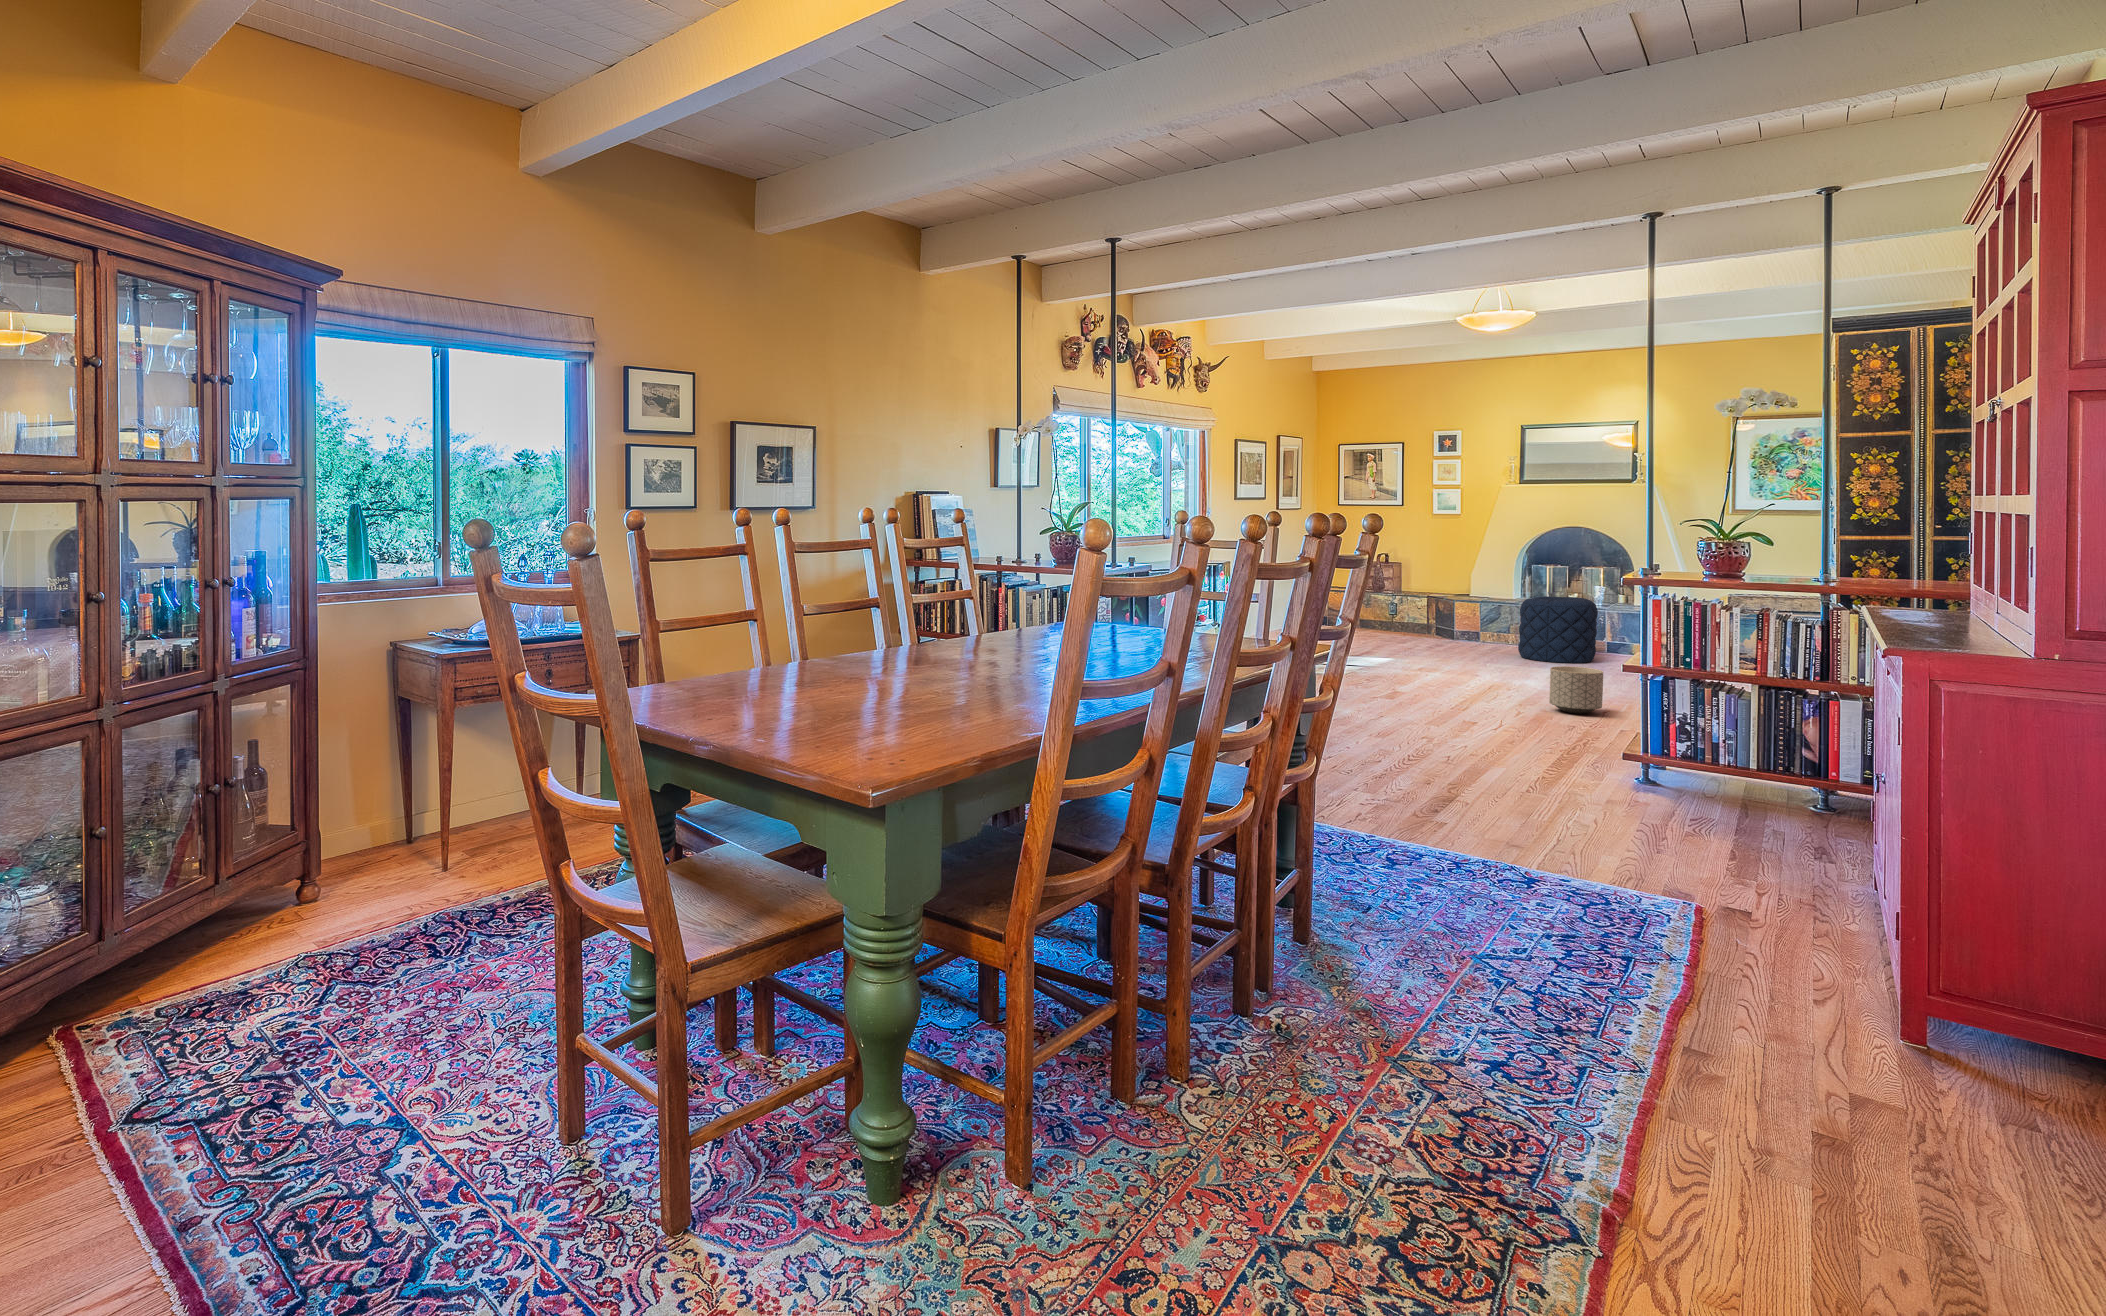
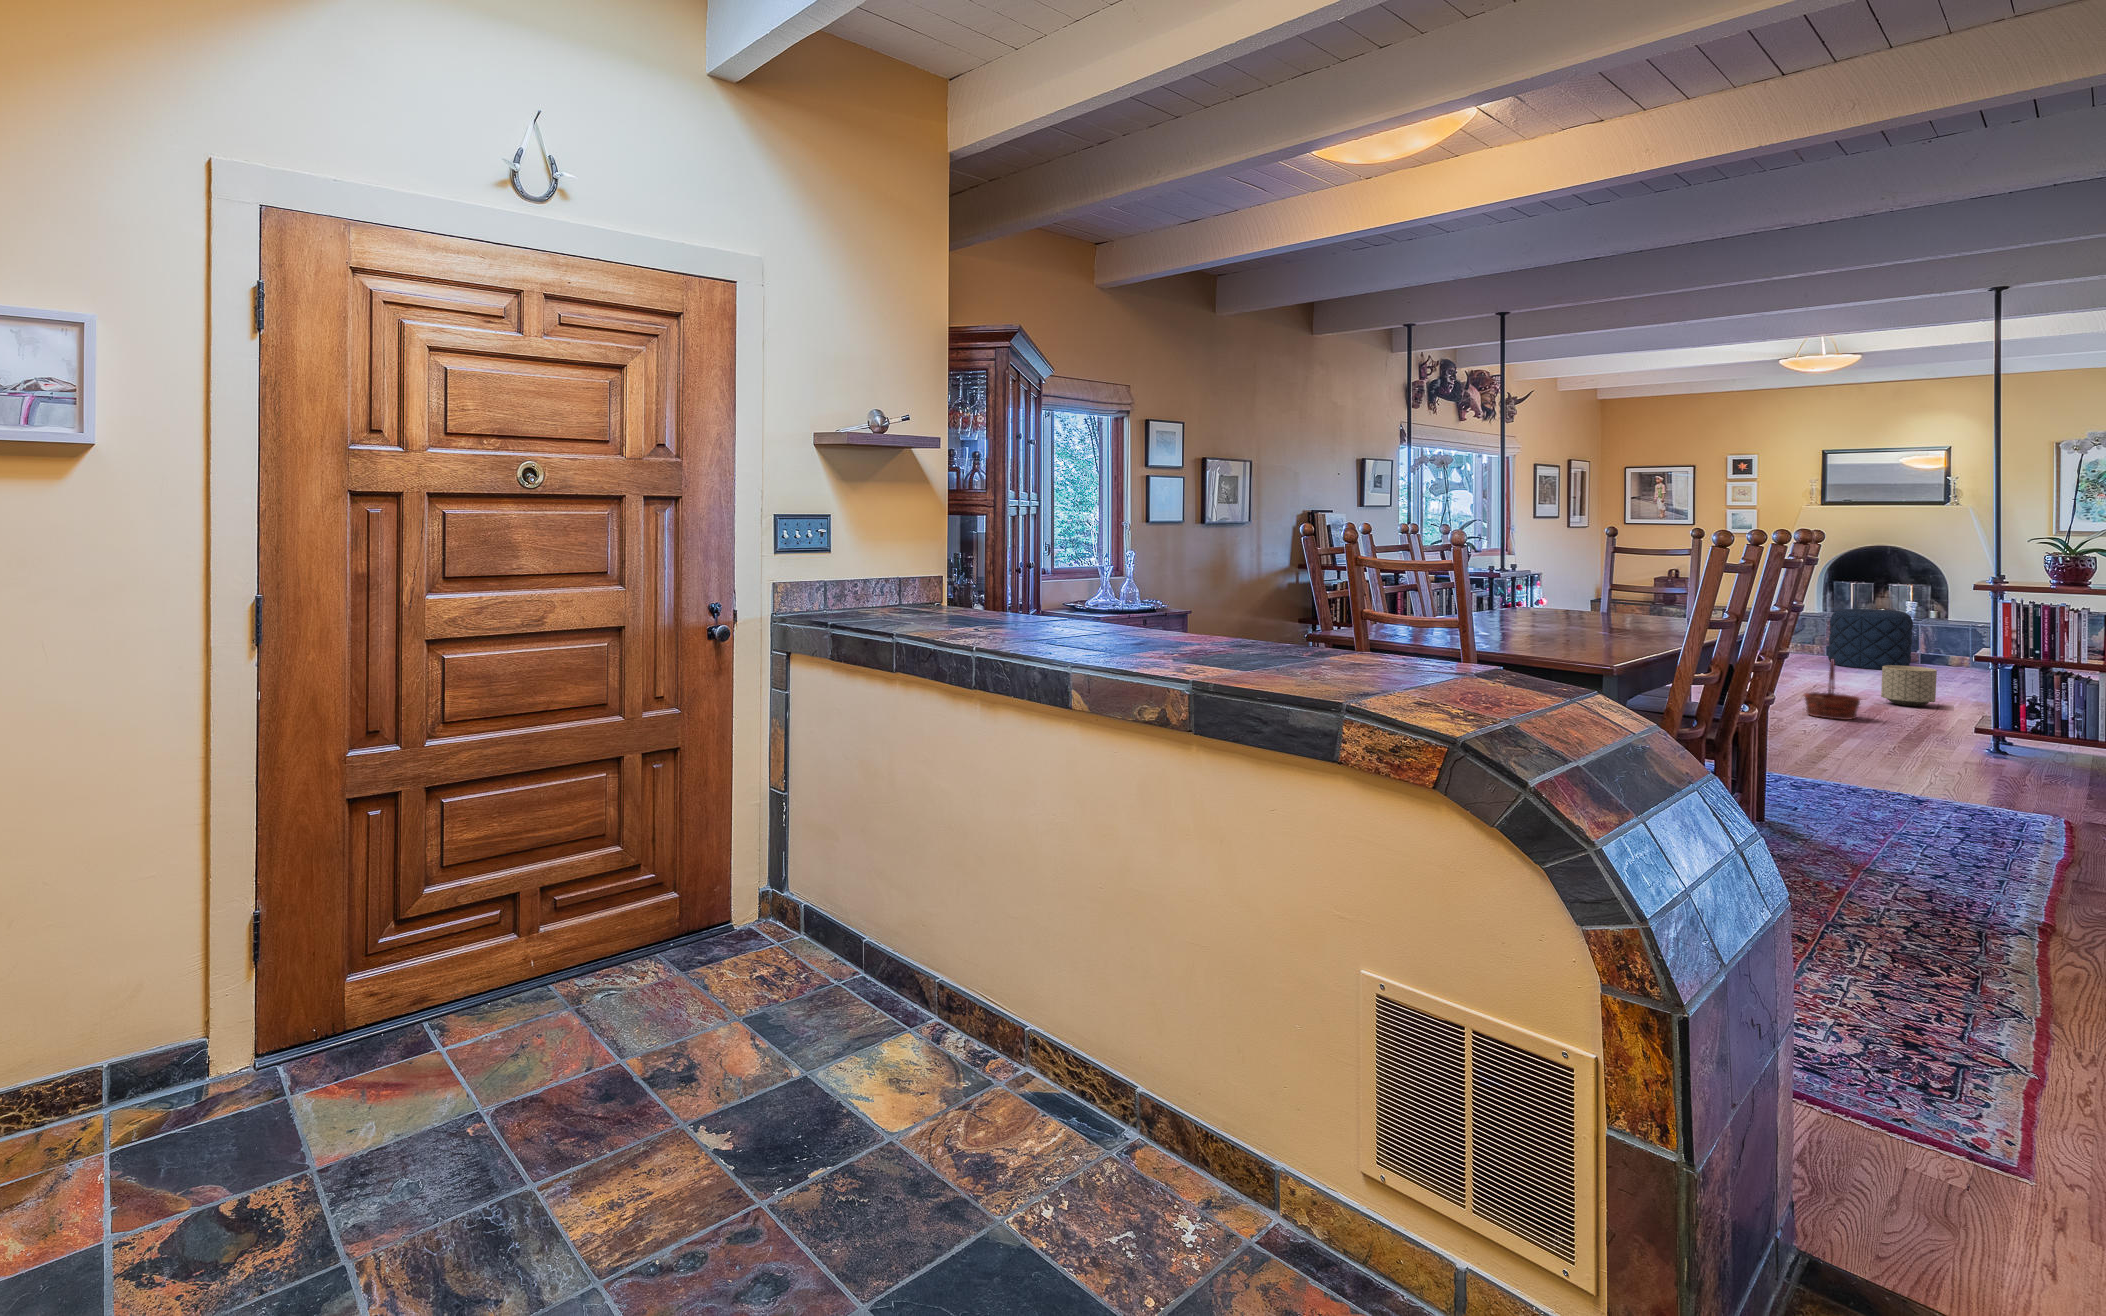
basket: none [1460,665,1519,737] -> present [1804,659,1861,720]

